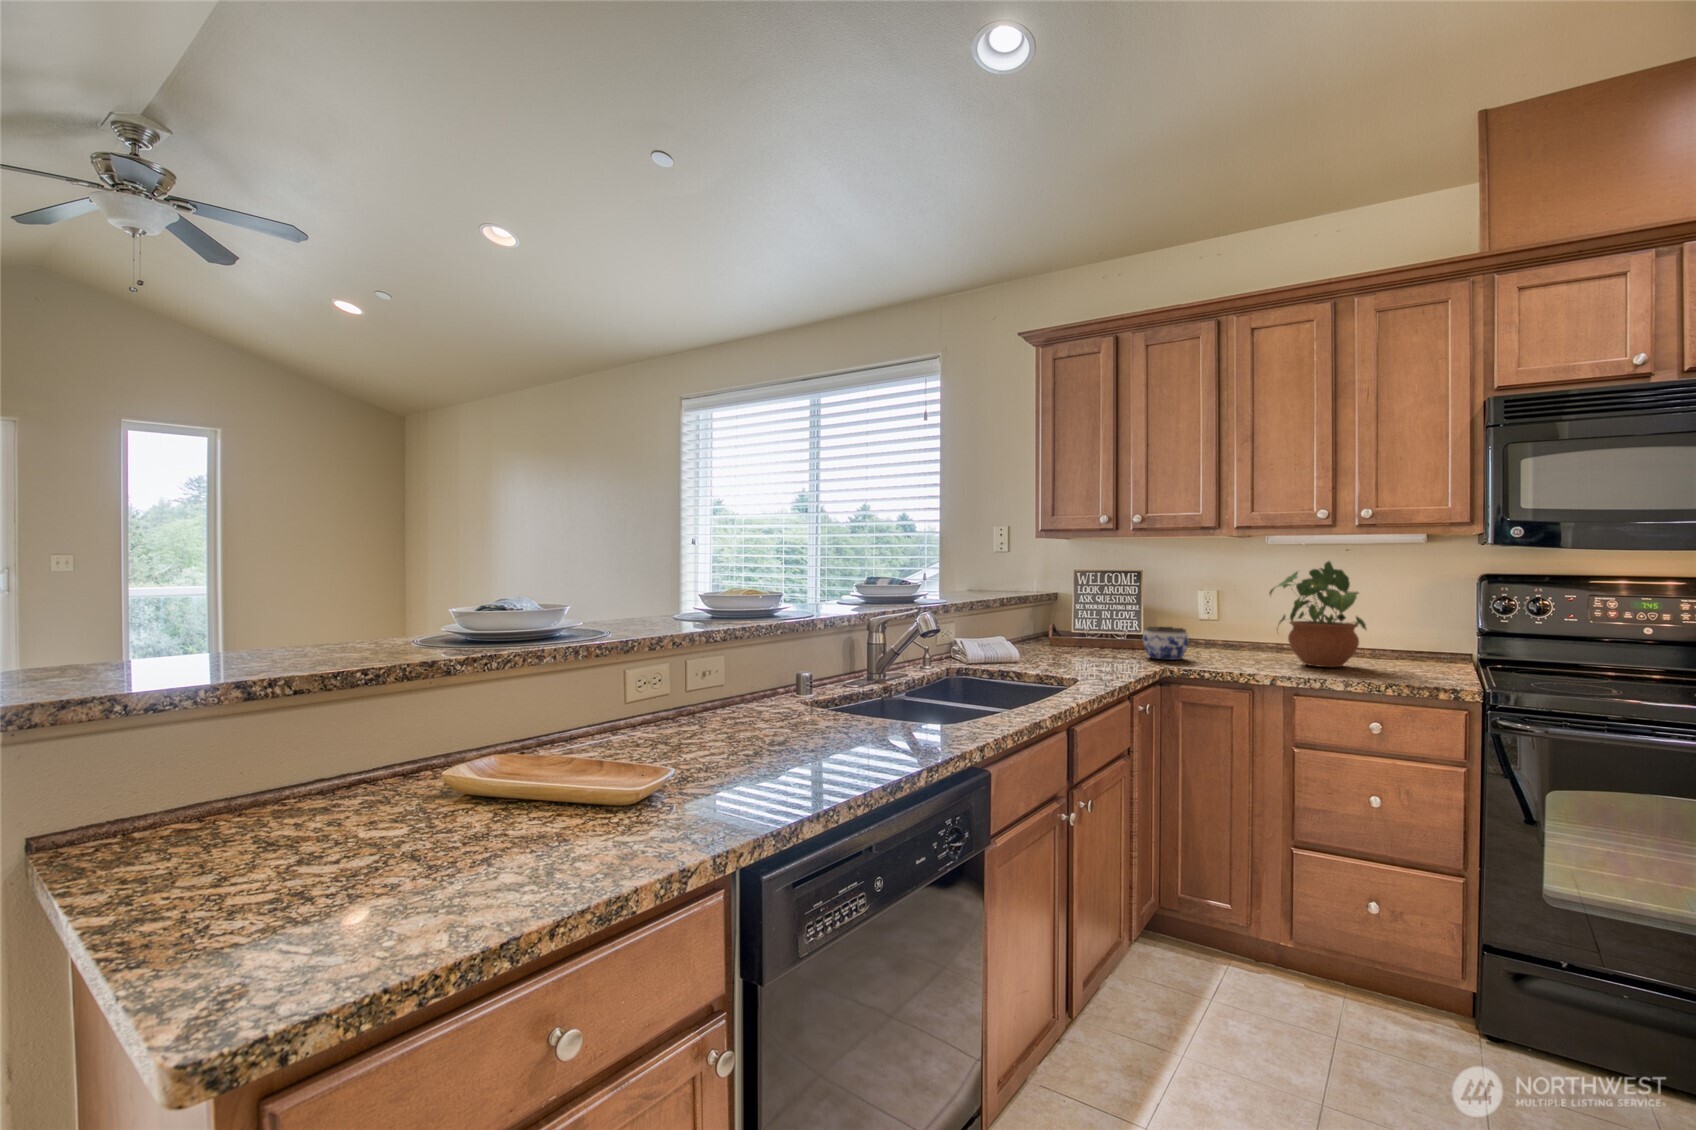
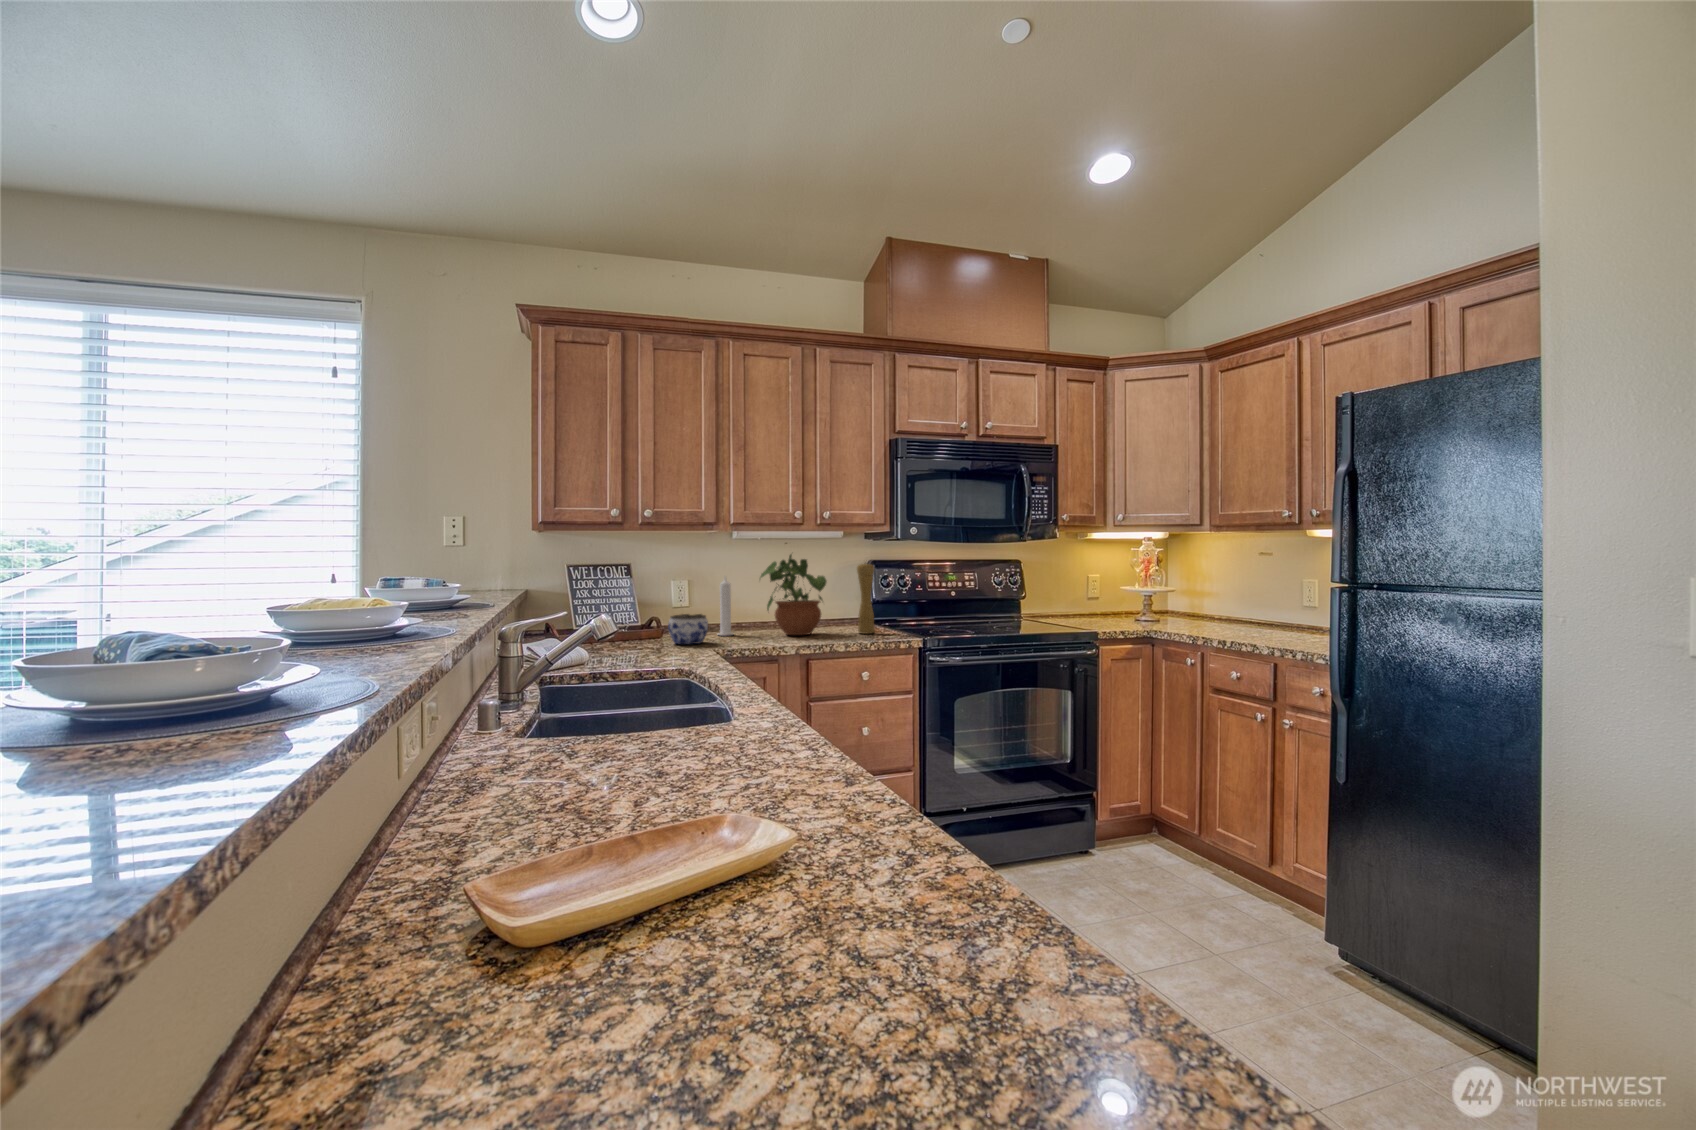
pepper mill: none [1417,576,1449,678] -> present [857,563,875,634]
candle: none [1222,587,1244,656] -> present [718,577,733,636]

